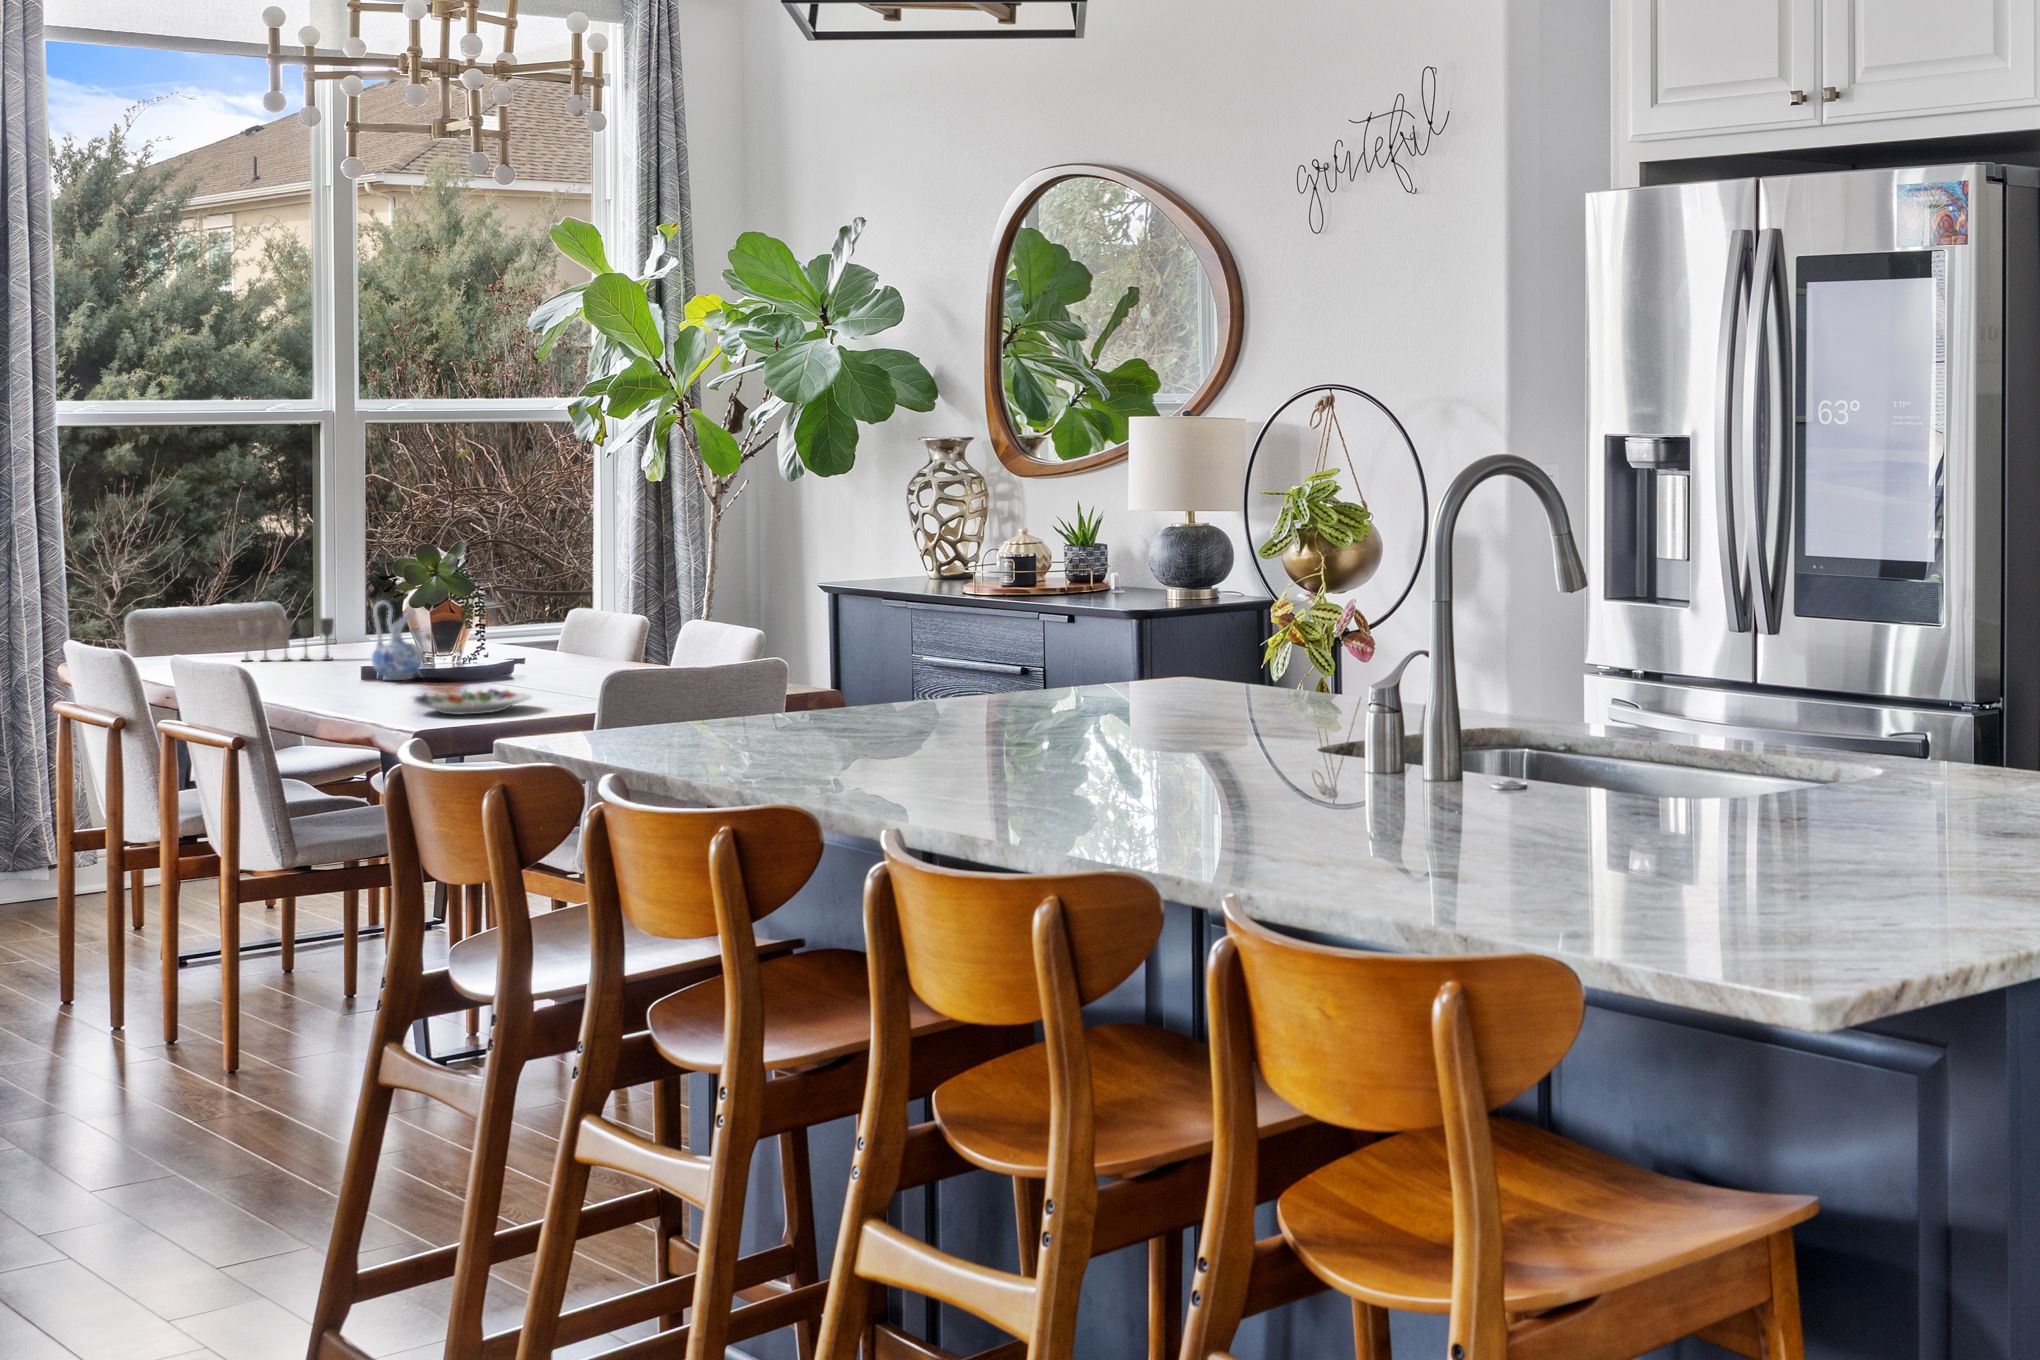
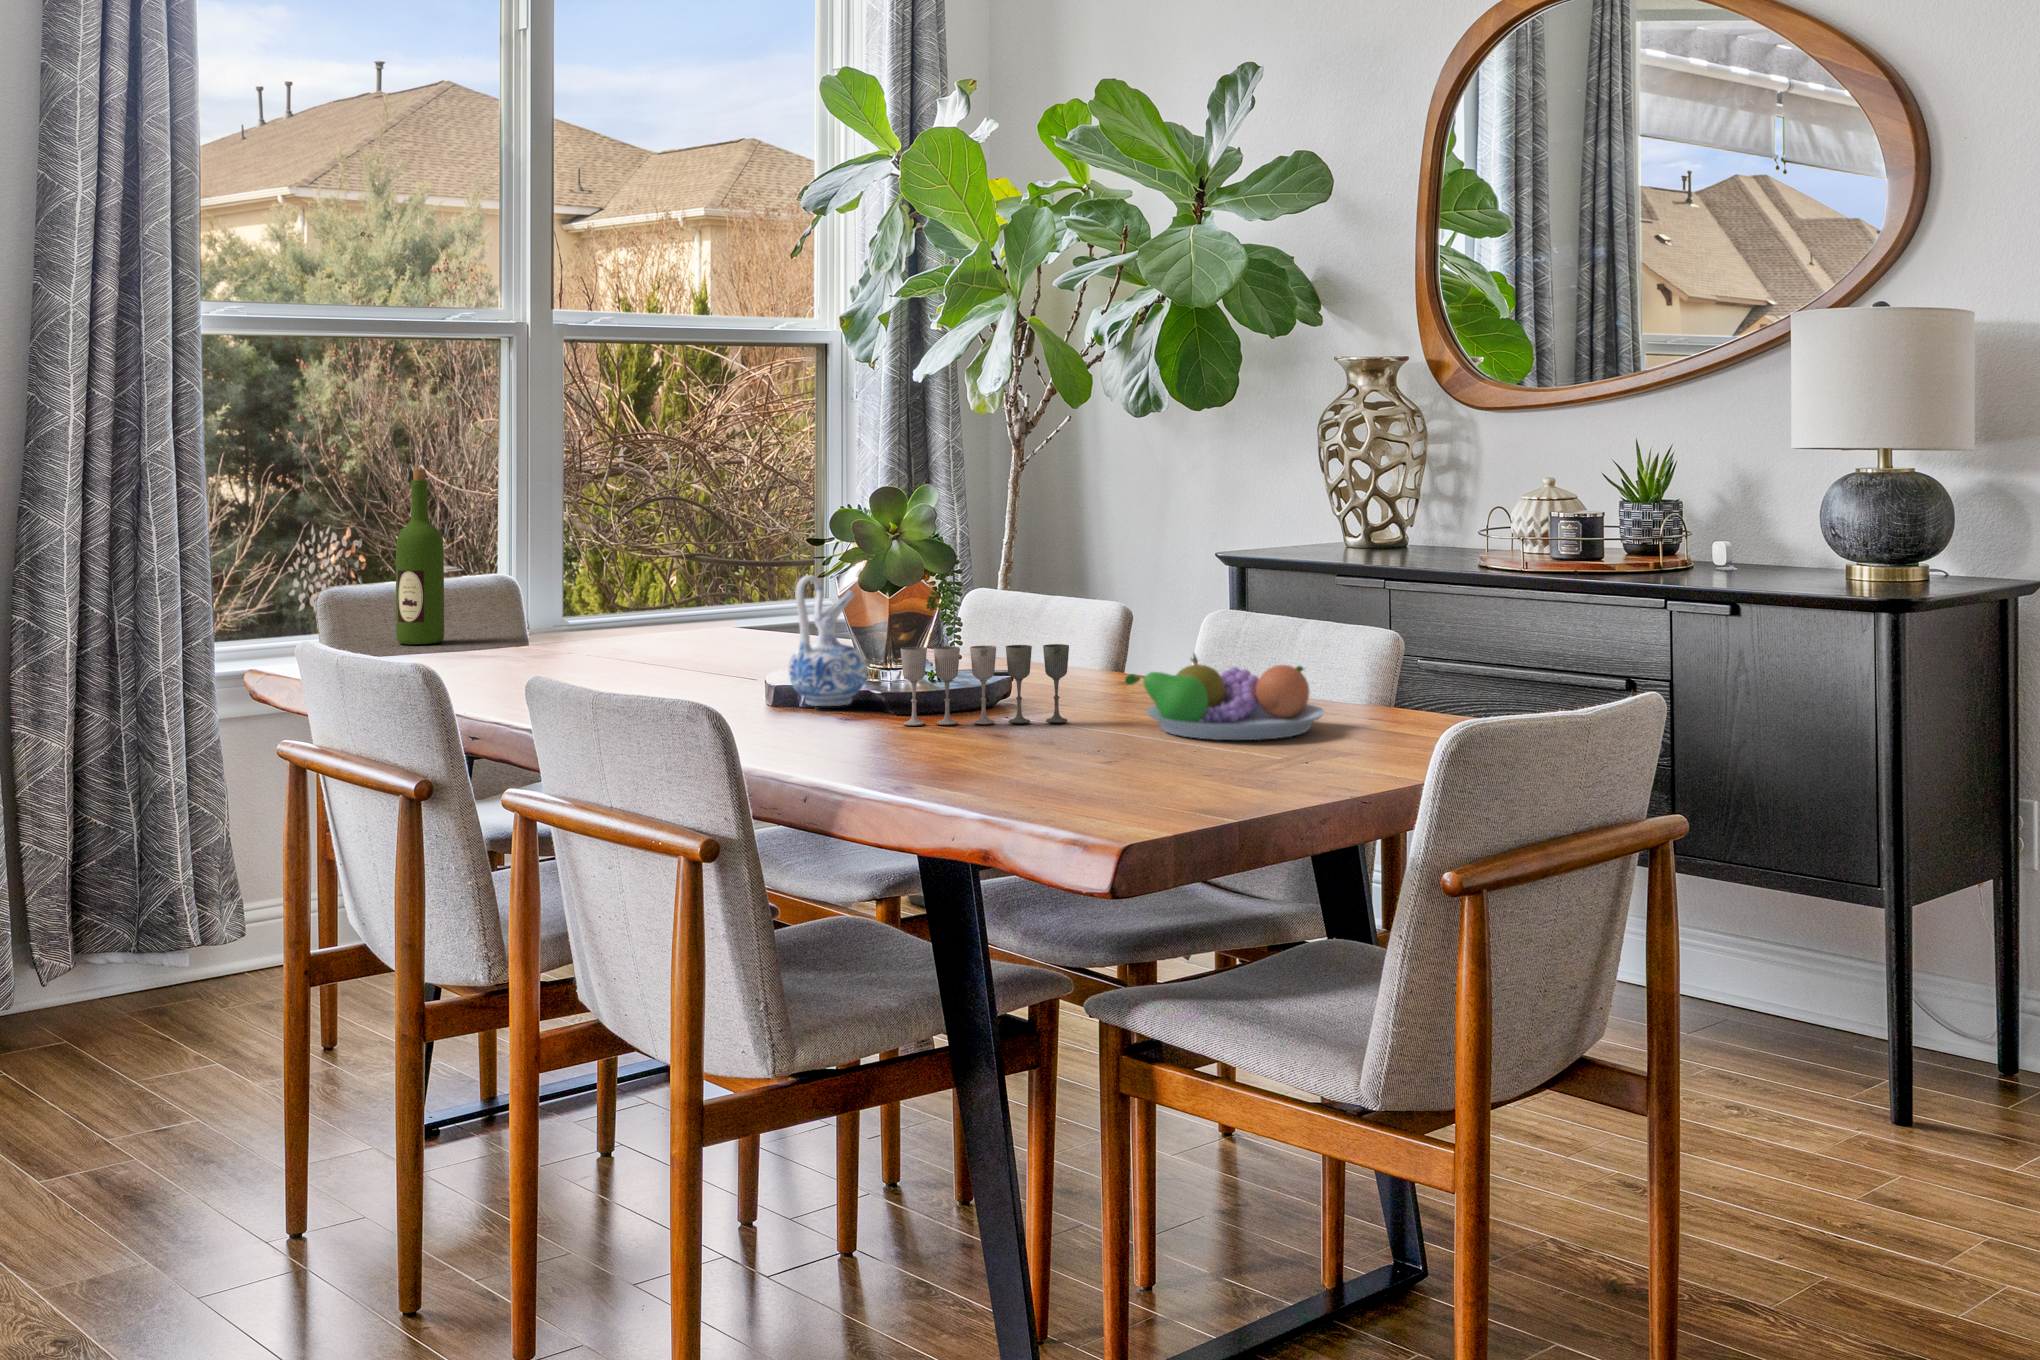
wine bottle: none [178,529,213,648] -> present [396,469,444,644]
wine glass: present [239,618,334,661] -> present [901,644,1069,726]
fruit bowl: none [545,645,665,695] -> present [1125,654,1325,740]
salad plate: present [413,689,531,714] -> none [999,735,1211,789]

